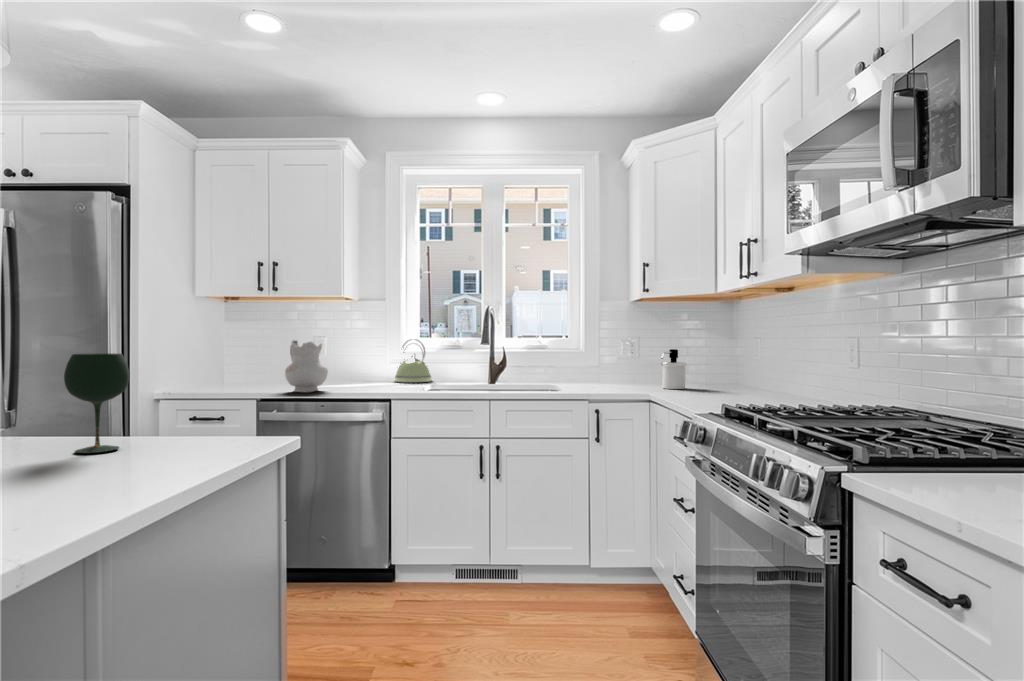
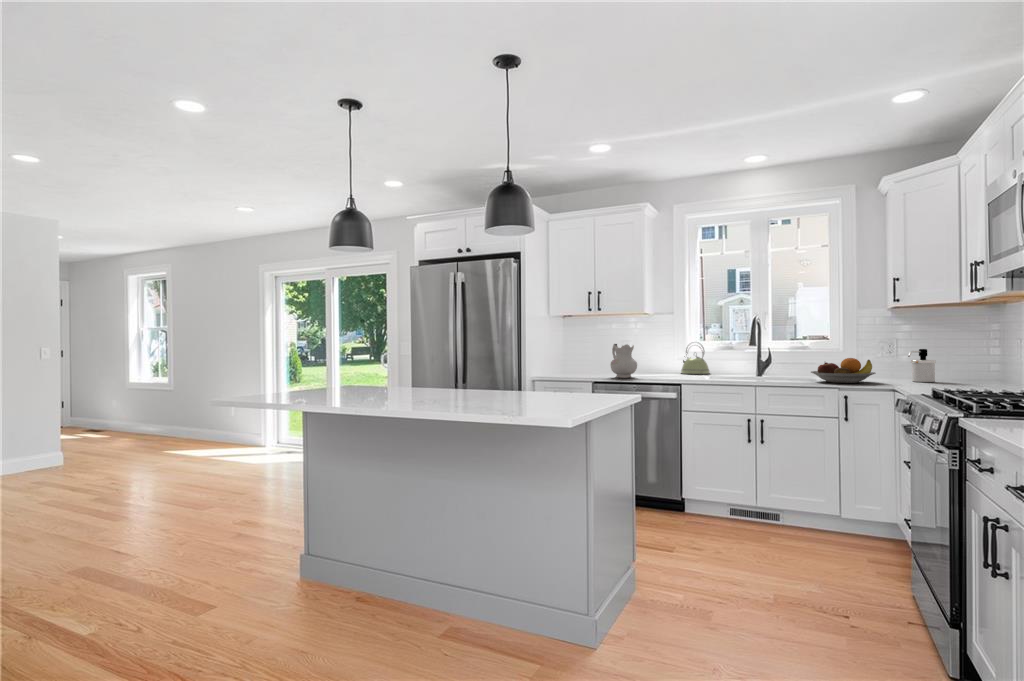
wine glass: present [64,354,129,453] -> none [546,351,569,395]
fruit bowl: none [557,361,631,393] -> present [811,358,876,383]

